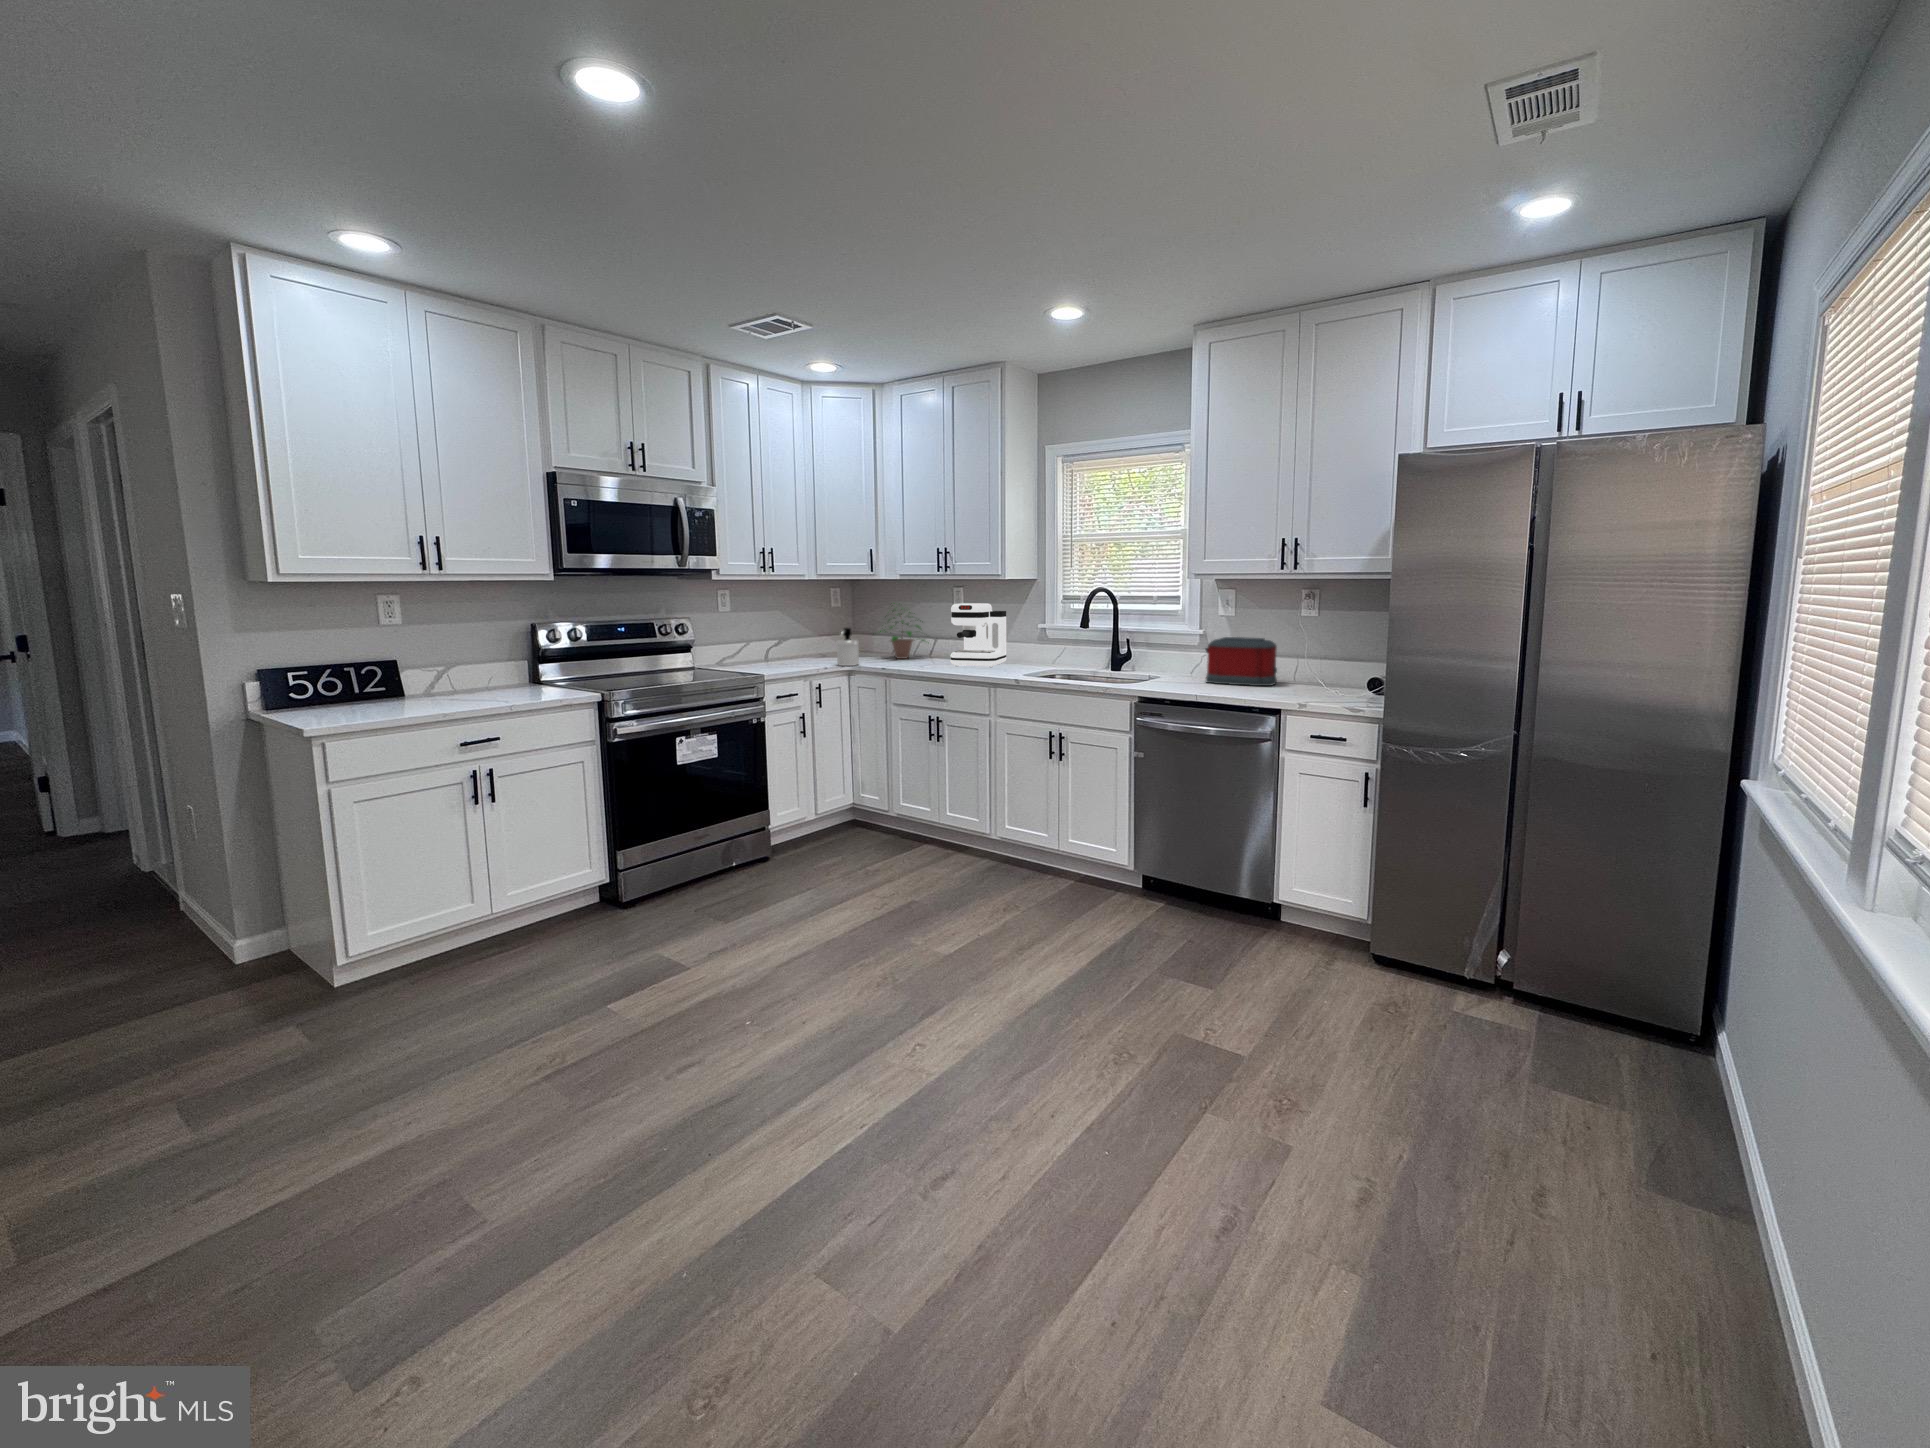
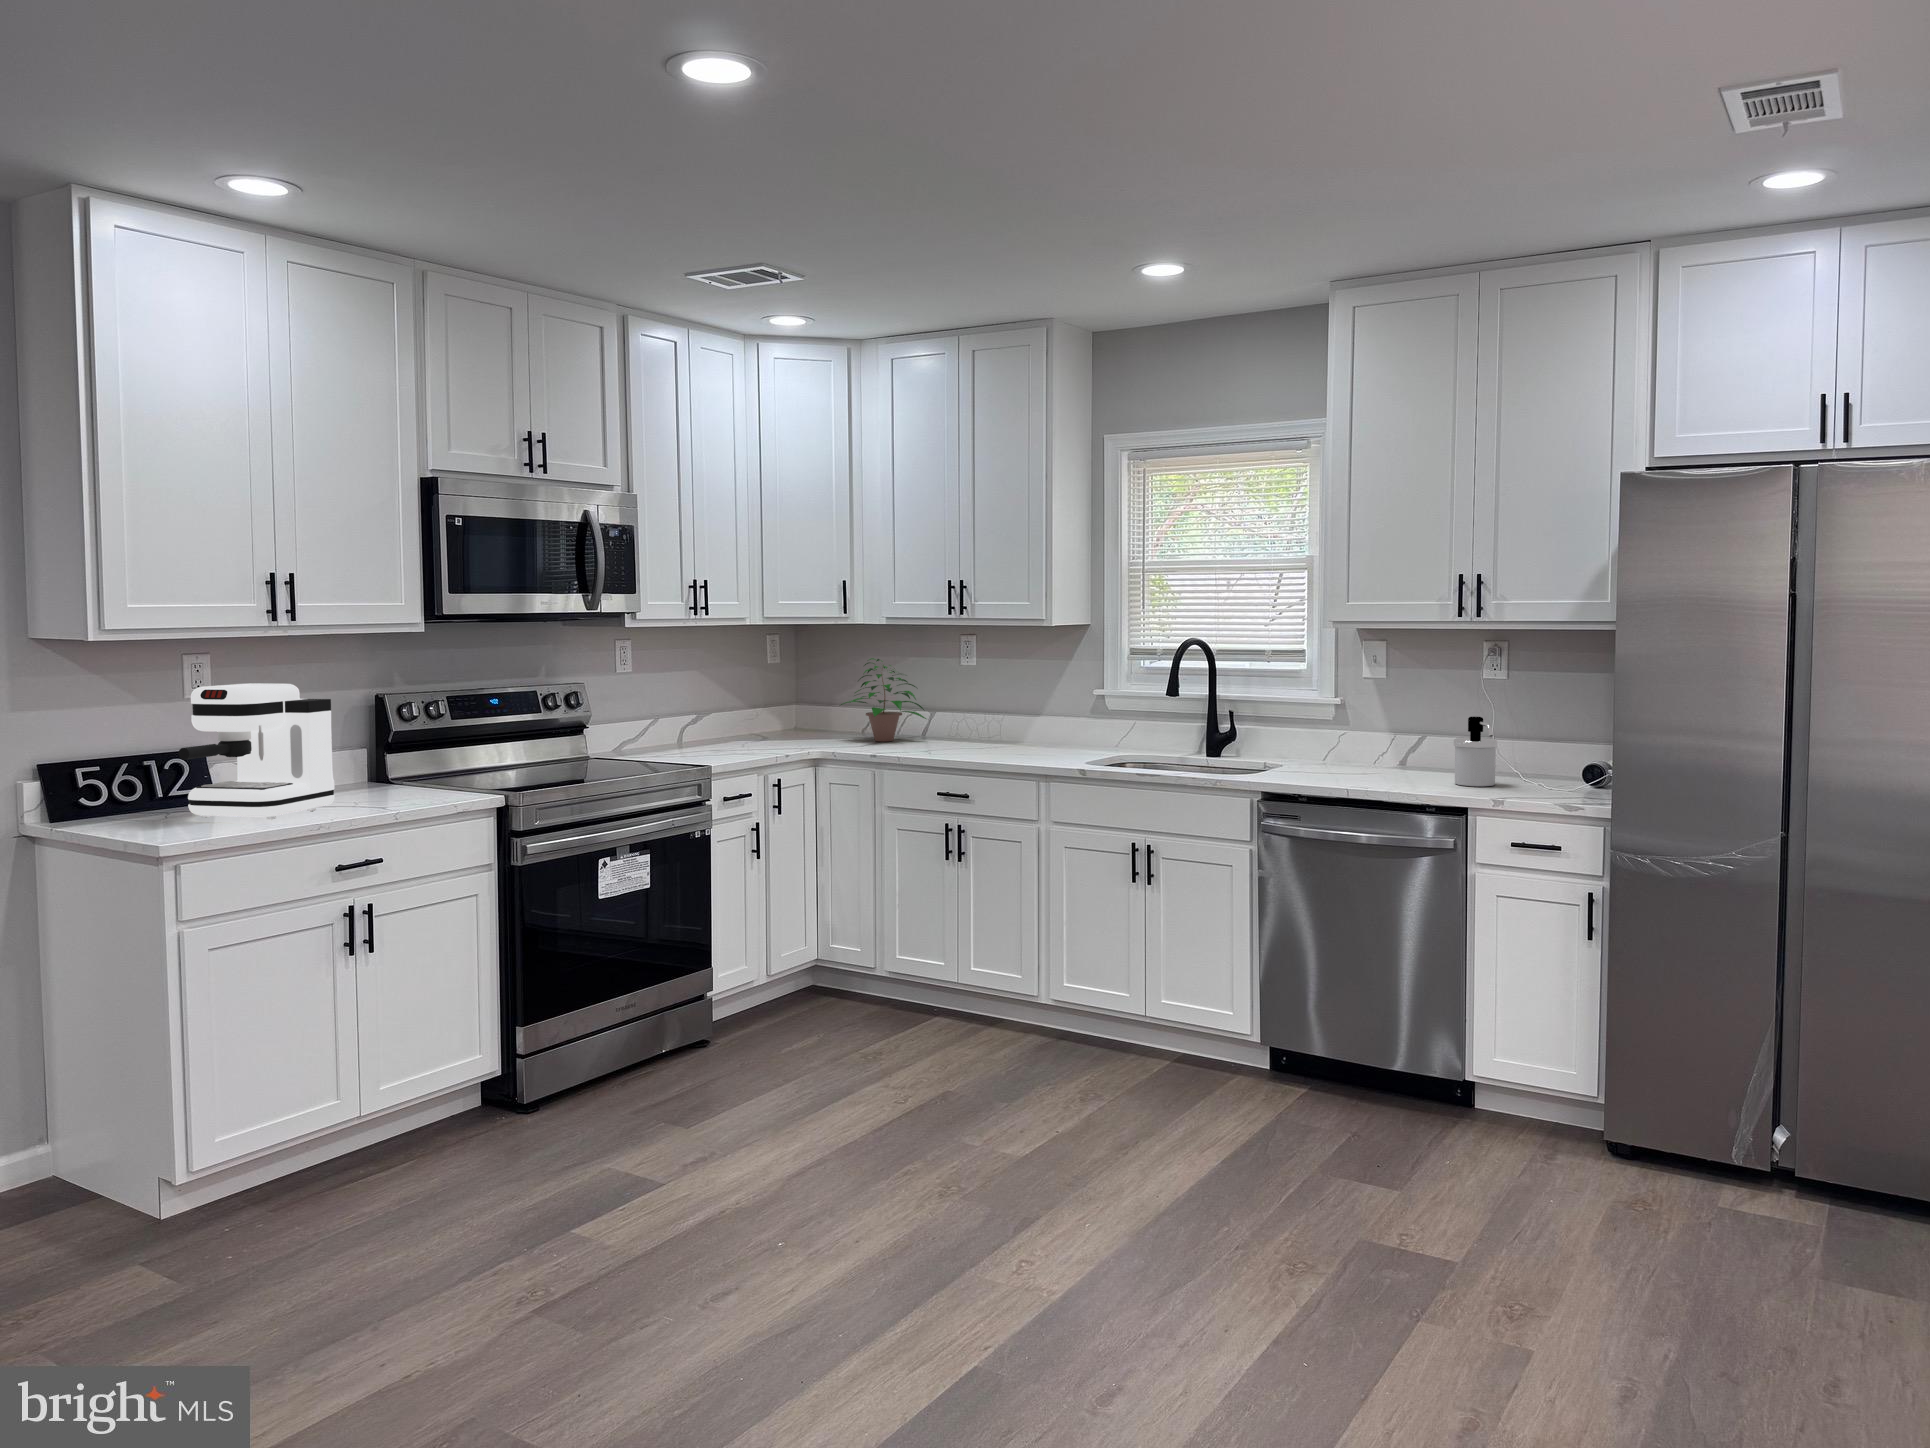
coffee maker: present [950,603,1007,667] -> present [178,683,335,819]
soap dispenser: present [836,628,859,666] -> present [1454,716,1497,786]
toaster: present [1206,637,1277,686] -> none [1348,708,1451,777]

